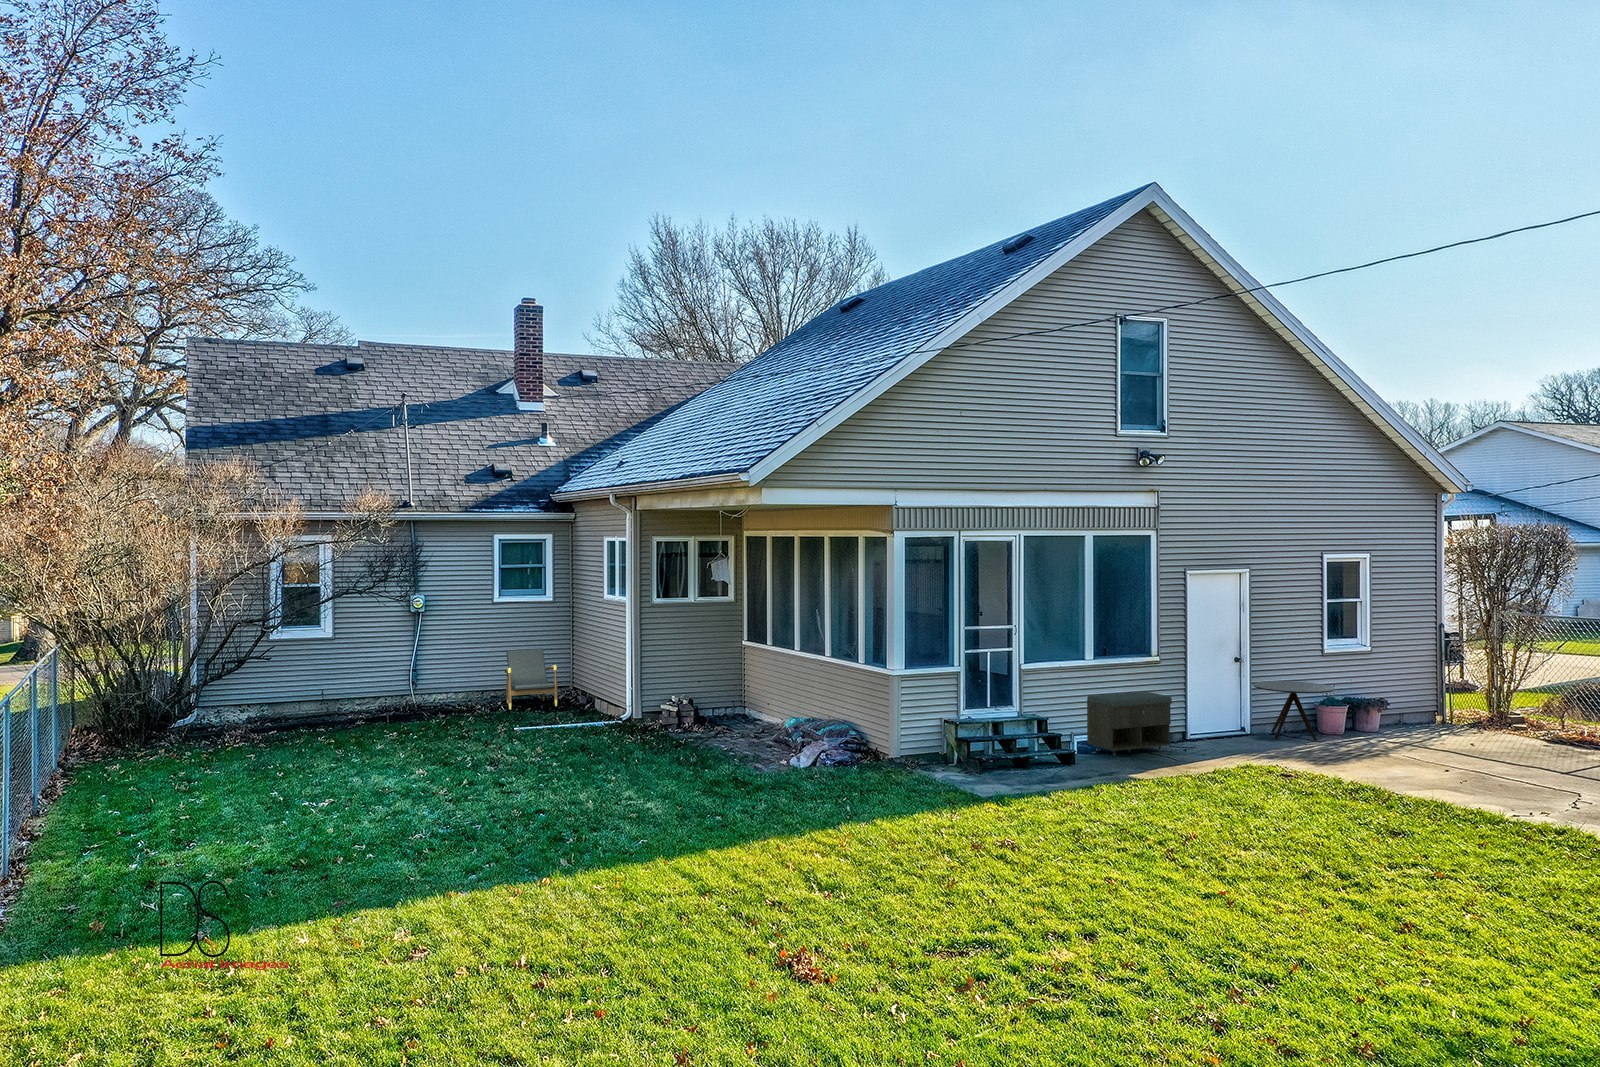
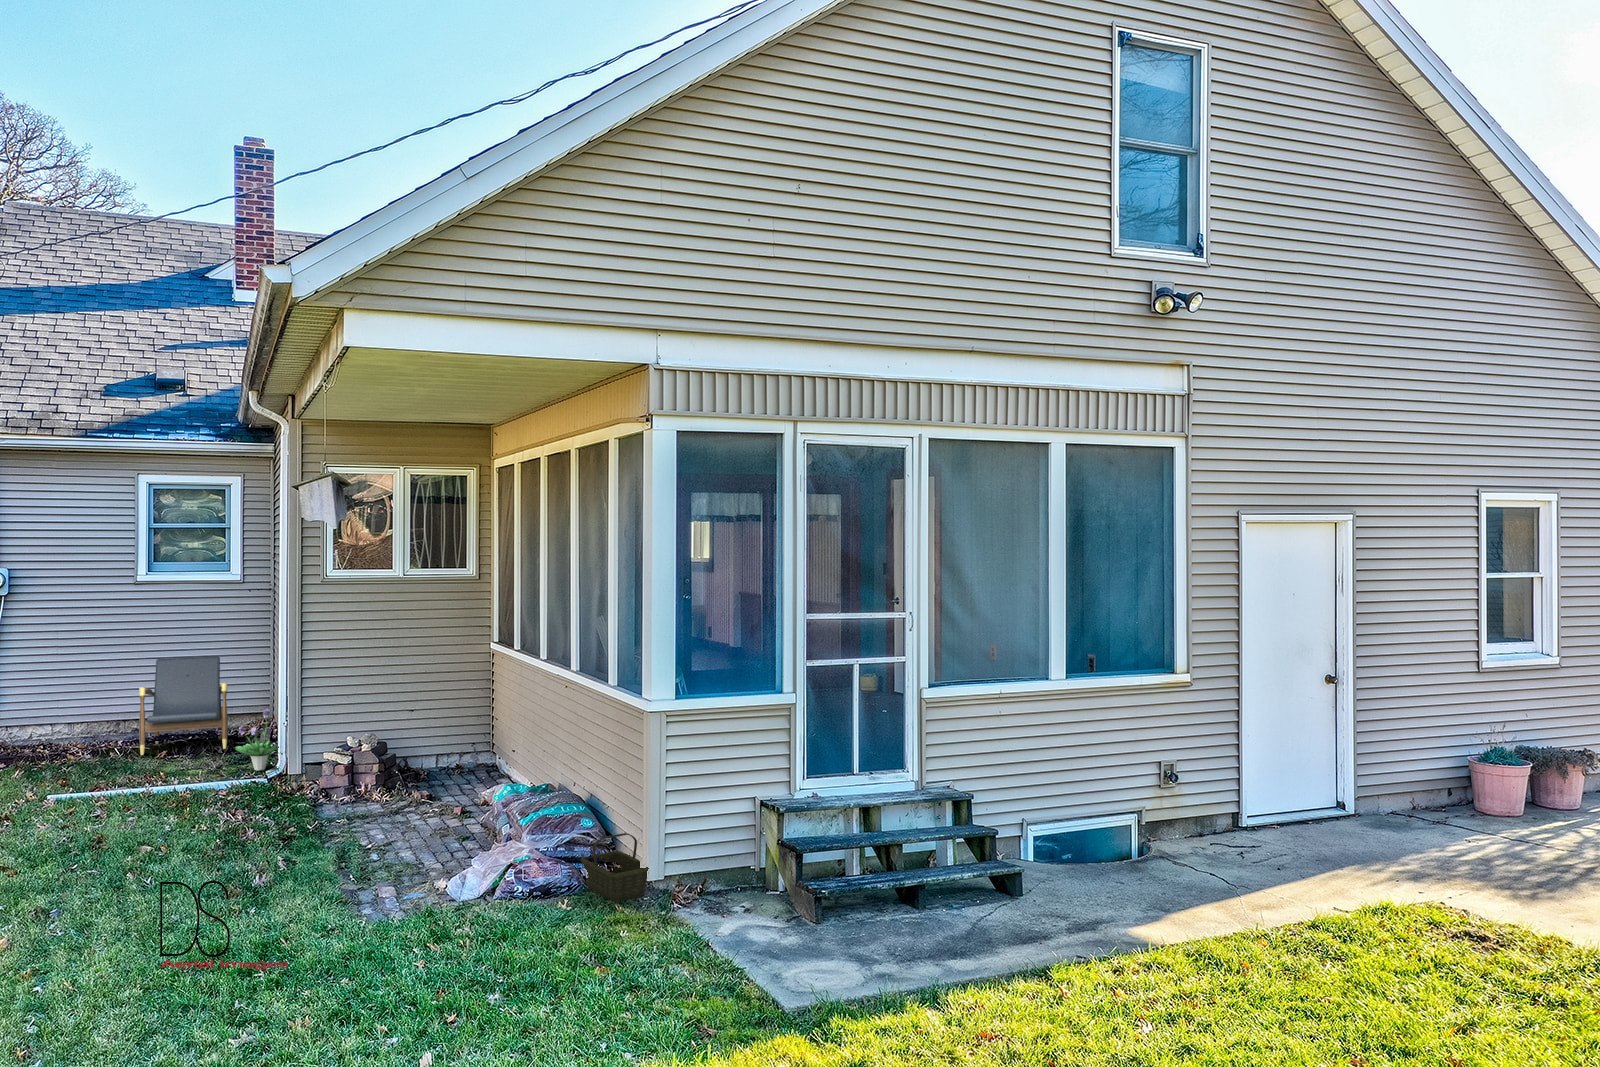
potted plant: none [584,680,612,717] -> present [236,709,279,770]
round table: present [1253,681,1335,741] -> none [1362,717,1516,830]
storage bench: present [1087,691,1172,755] -> none [1052,739,1213,865]
basket: none [855,737,894,770] -> present [581,833,649,902]

